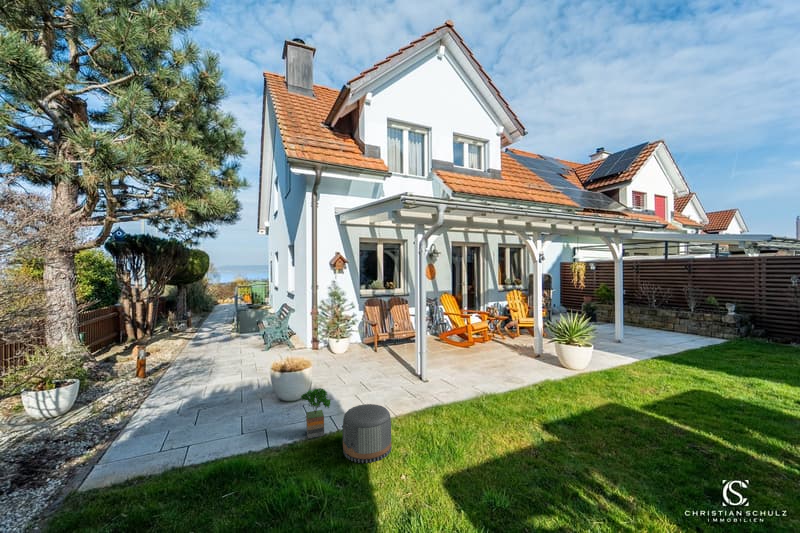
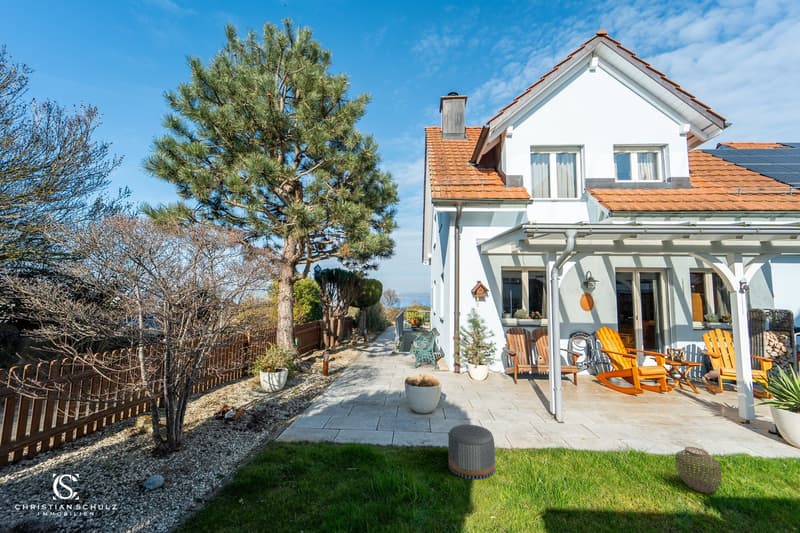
woven basket: none [524,385,553,418] -> present [676,447,721,493]
potted tree: present [301,388,331,438] -> none [419,402,446,447]

